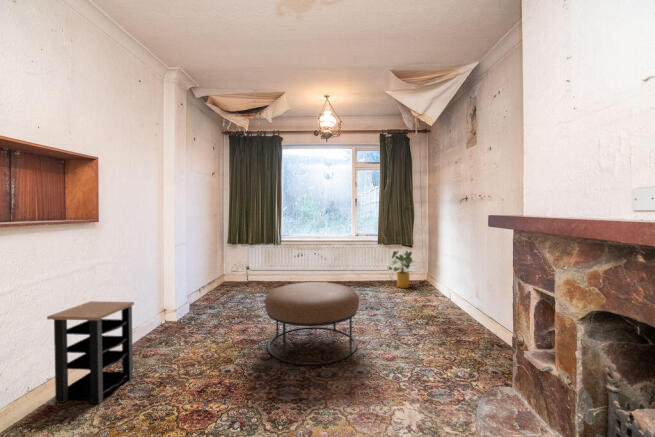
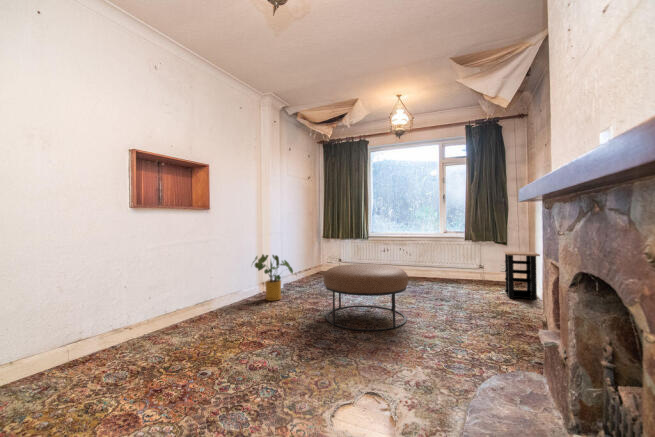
house plant: present [392,251,413,288] -> present [253,255,293,301]
side table: present [47,301,134,404] -> present [504,251,540,300]

